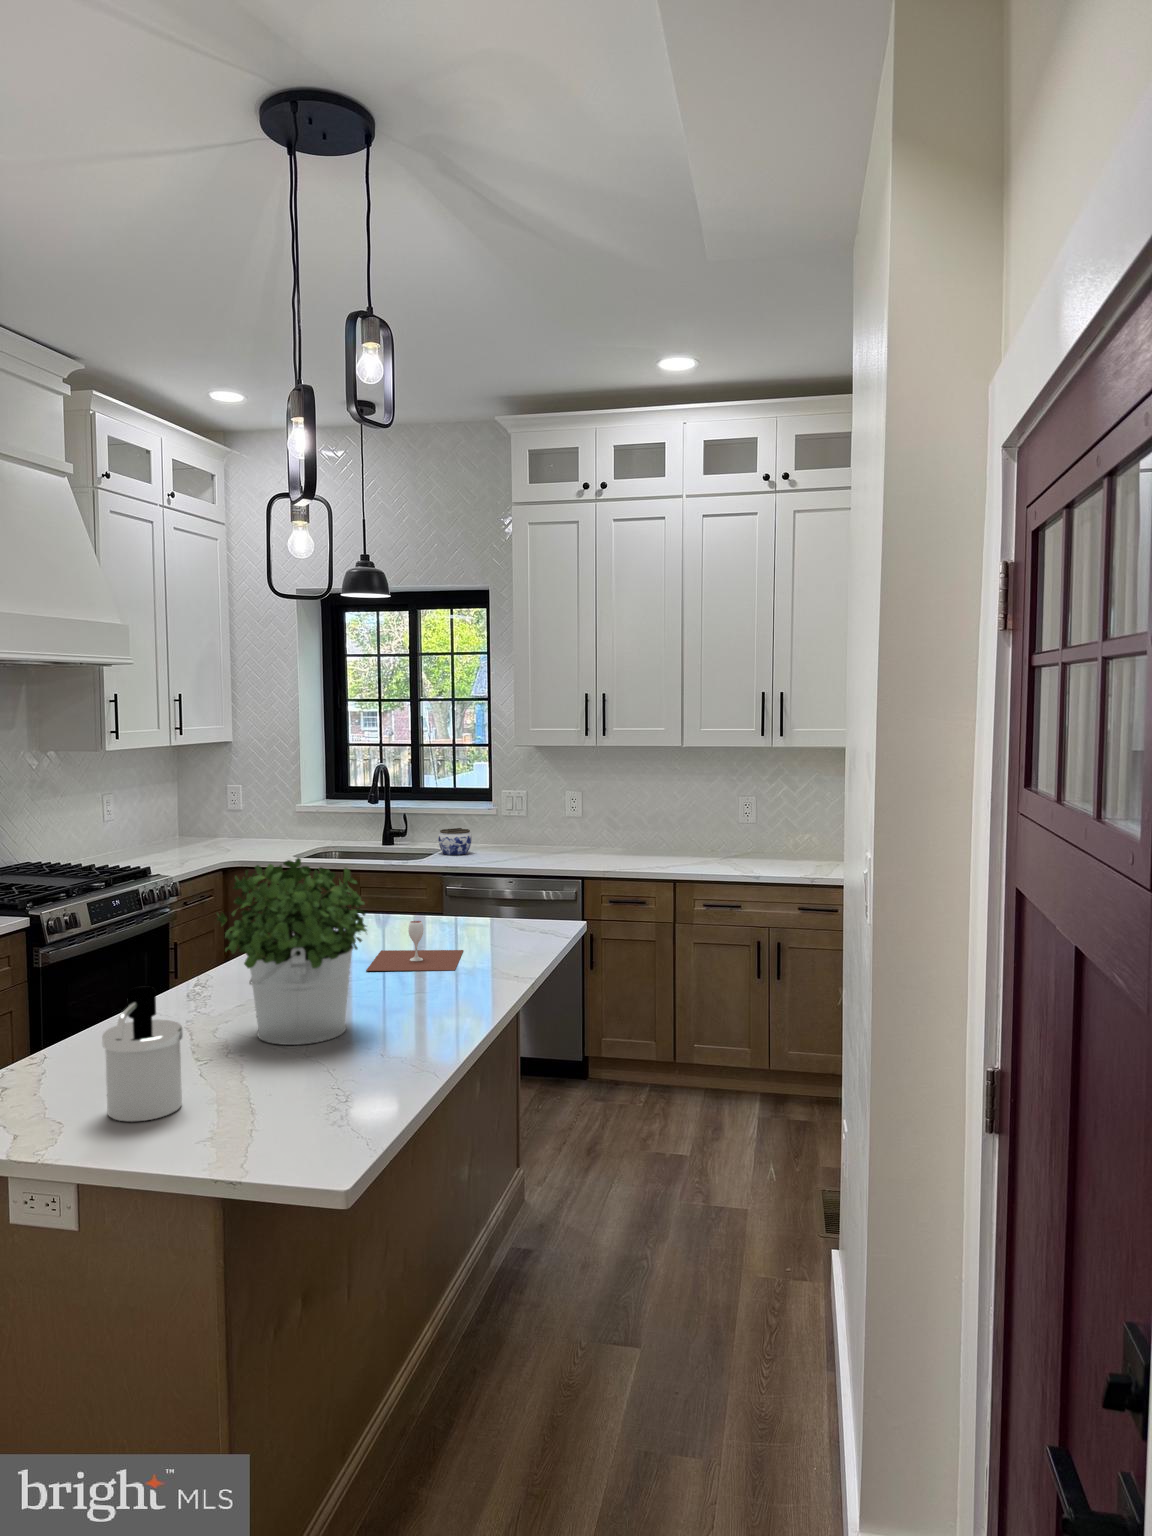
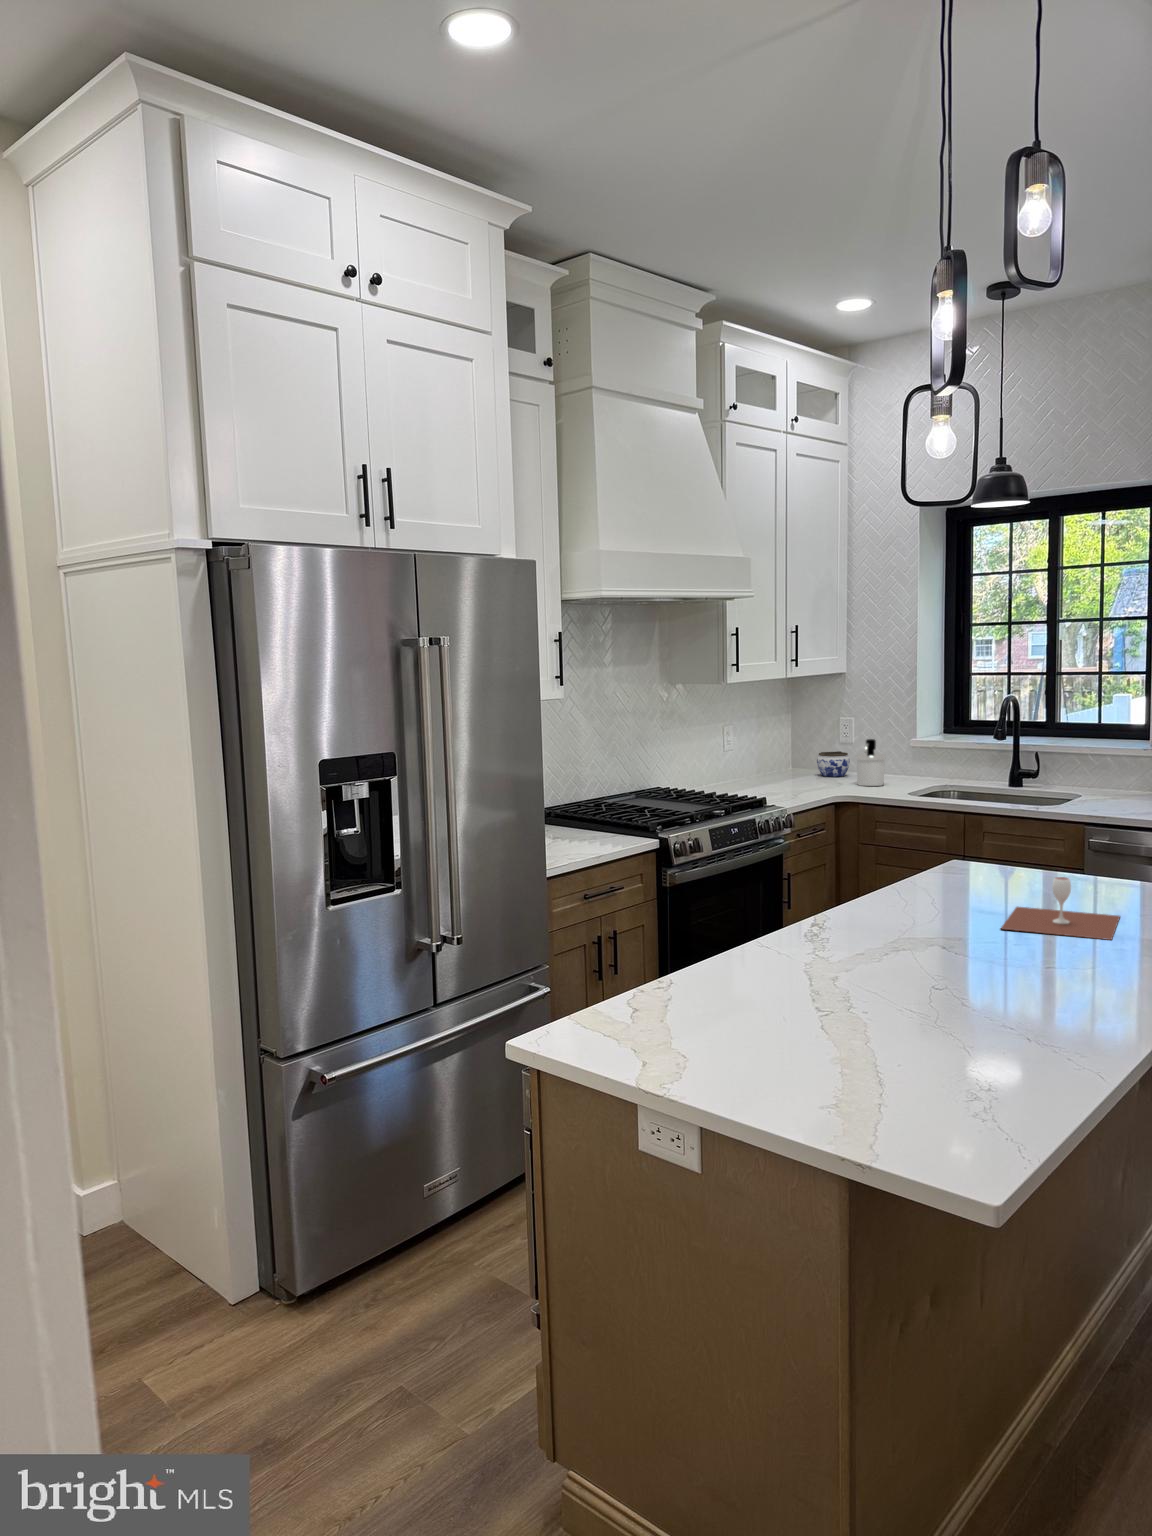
jar: present [438,828,472,855] -> present [817,751,850,777]
potted plant: present [217,858,367,1045] -> none [837,799,1012,1008]
soap dispenser: present [102,987,183,1121] -> present [856,739,885,786]

